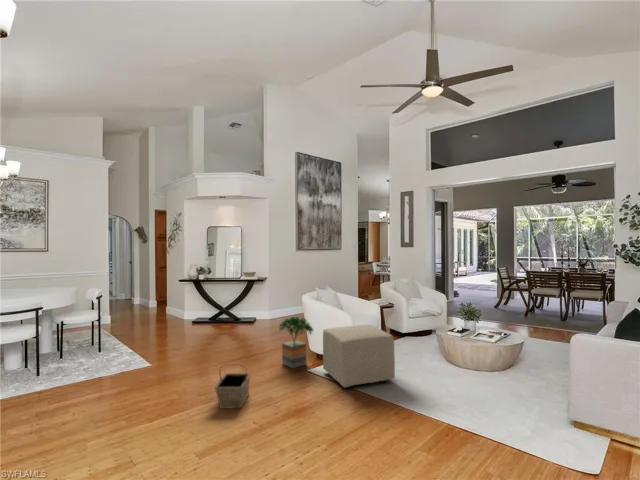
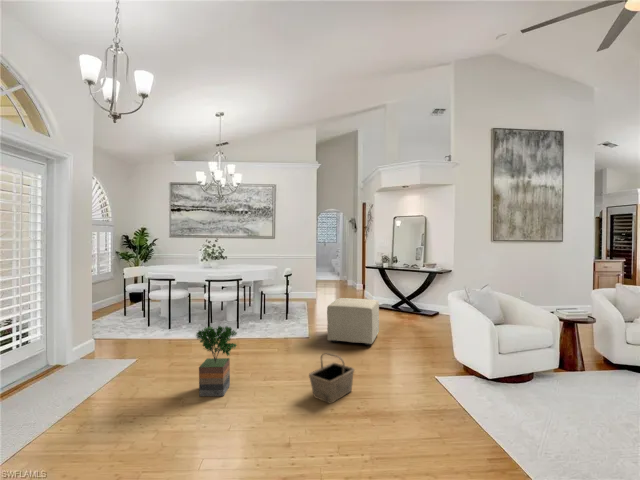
potted tree: present [279,317,313,368] -> present [196,326,237,396]
ottoman: present [323,325,395,388] -> present [327,298,379,345]

